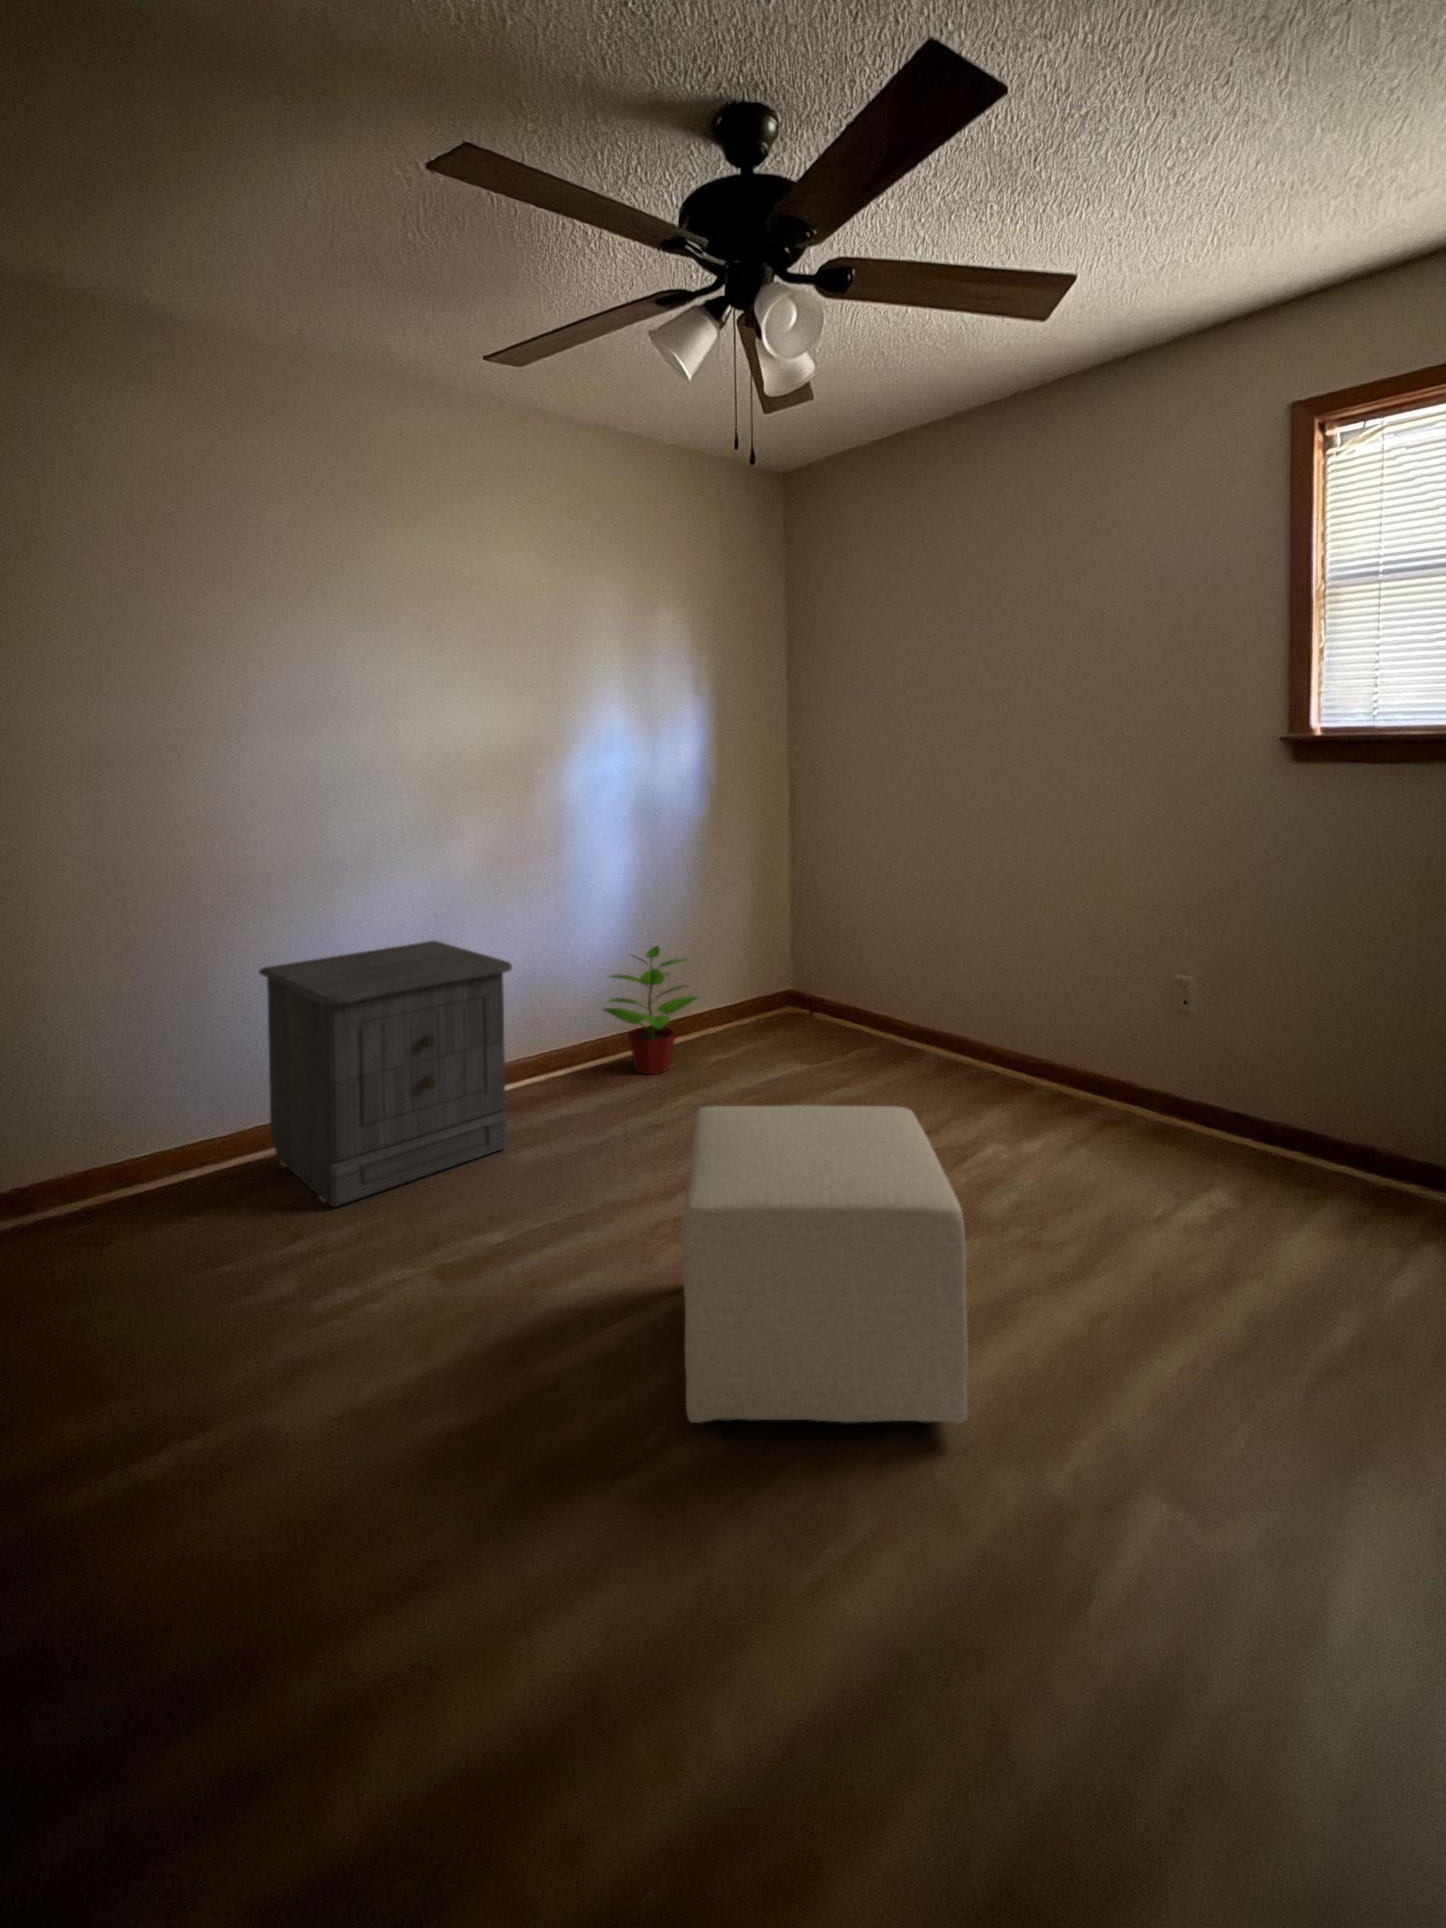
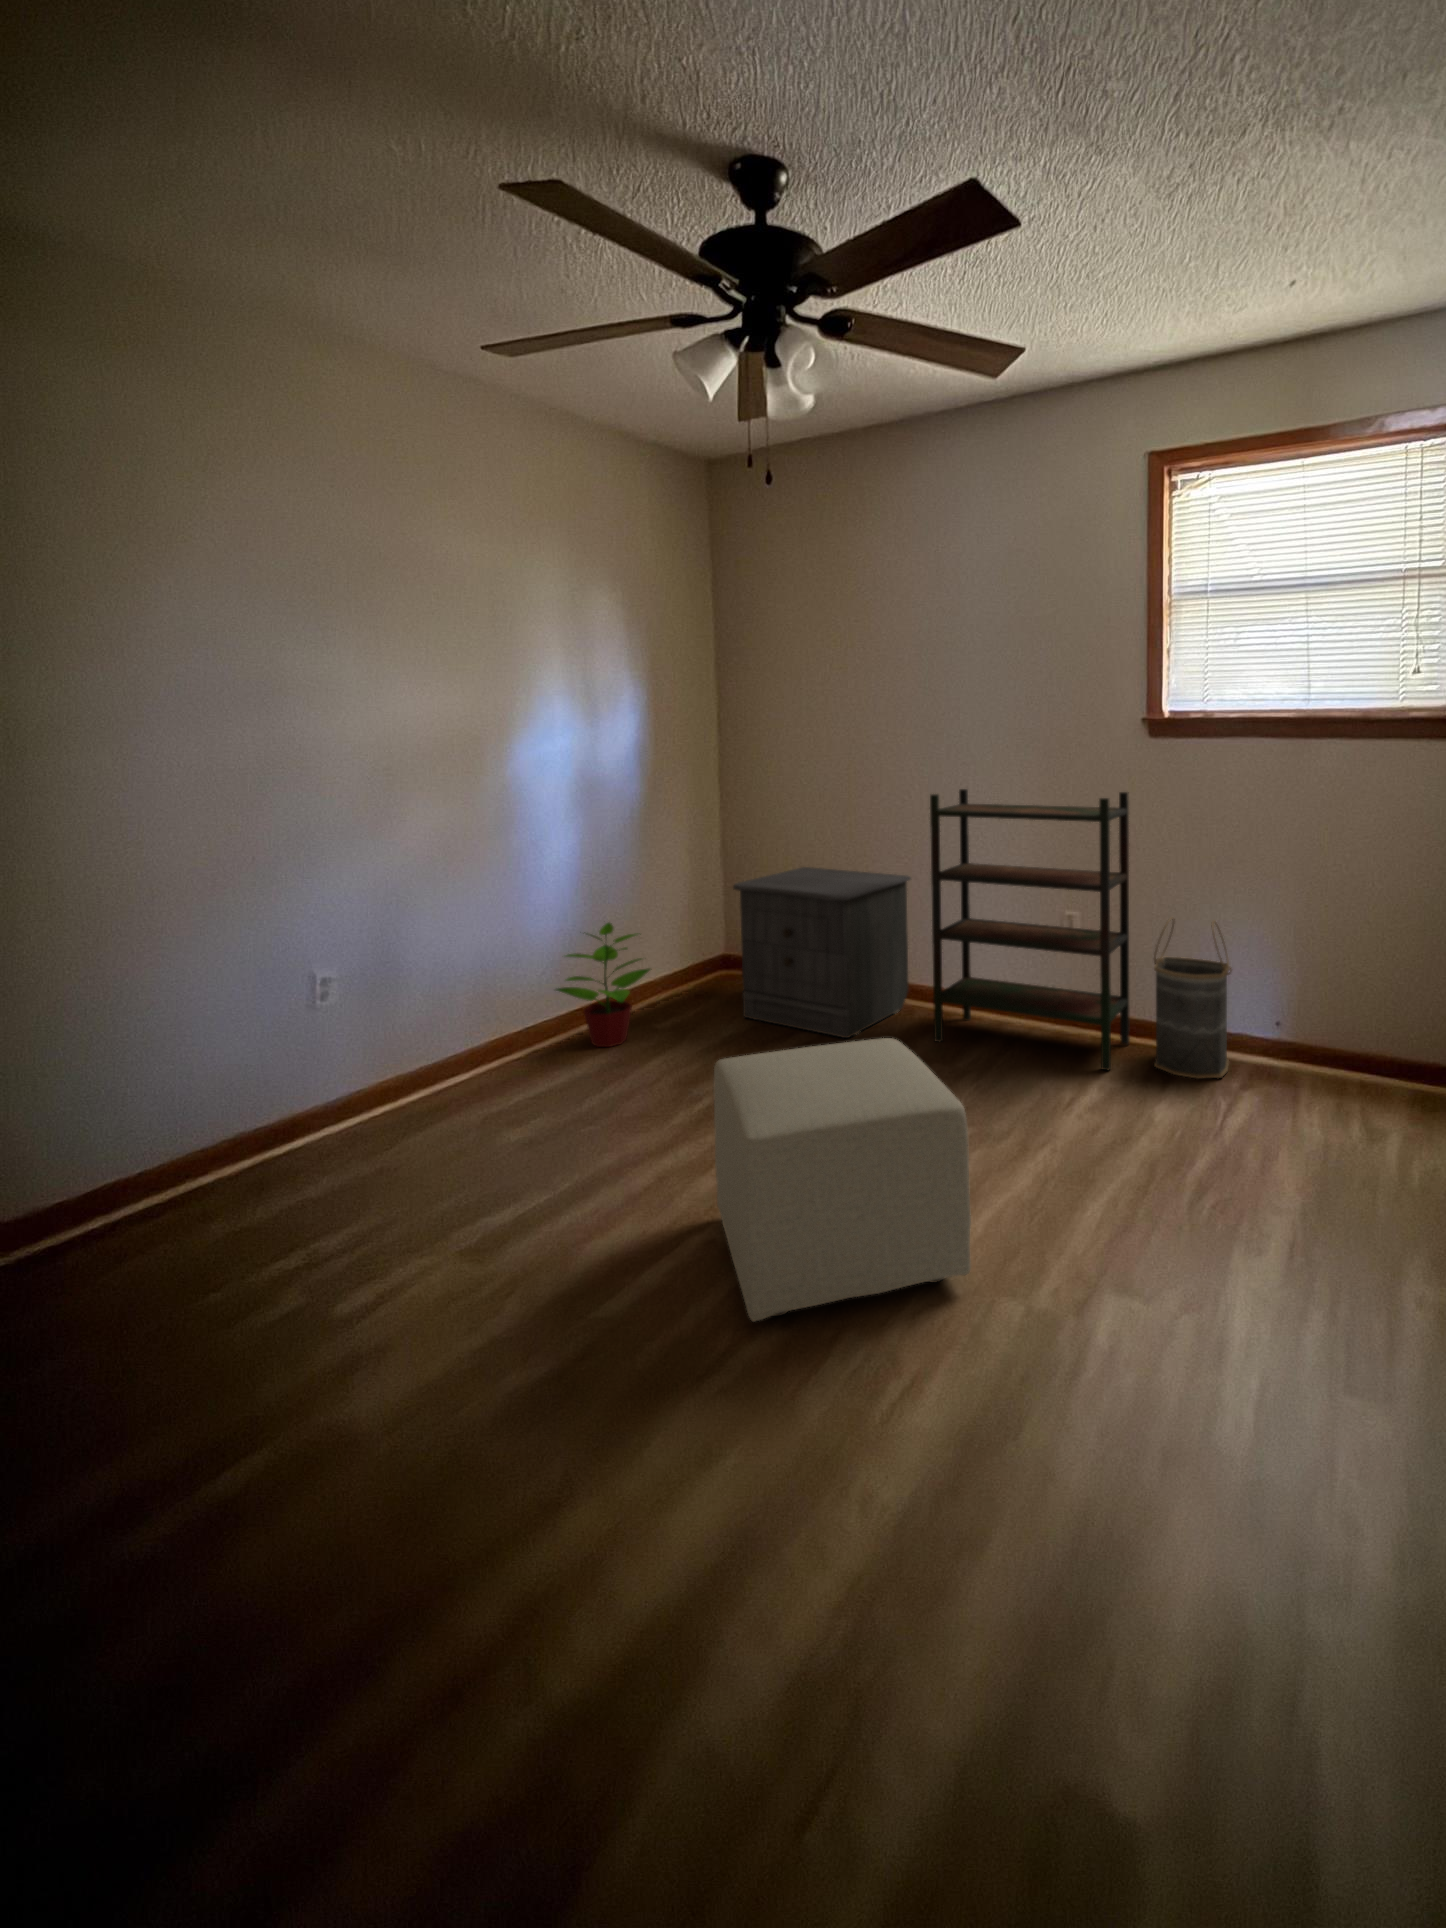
bookshelf: none [1000,820,1261,1181] -> present [930,789,1130,1070]
nightstand: present [259,941,512,1207] -> present [733,867,911,1038]
basket: none [1291,993,1411,1216] -> present [1154,918,1232,1078]

